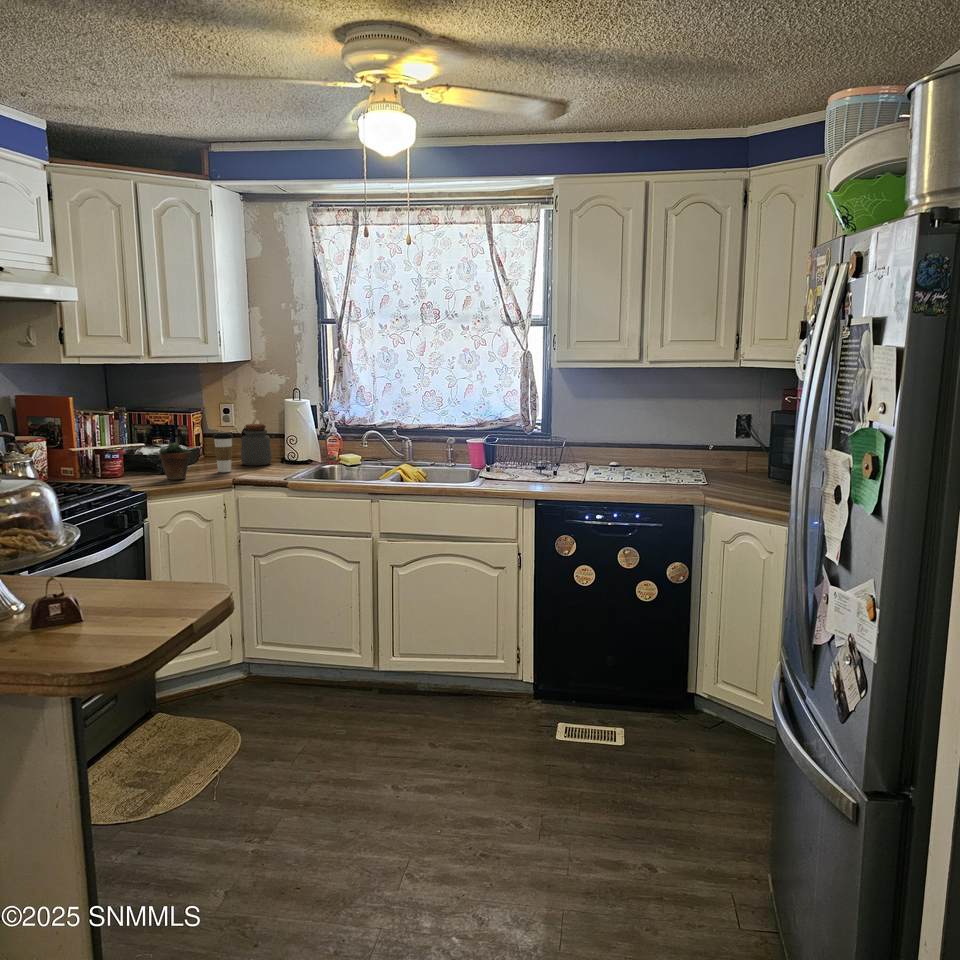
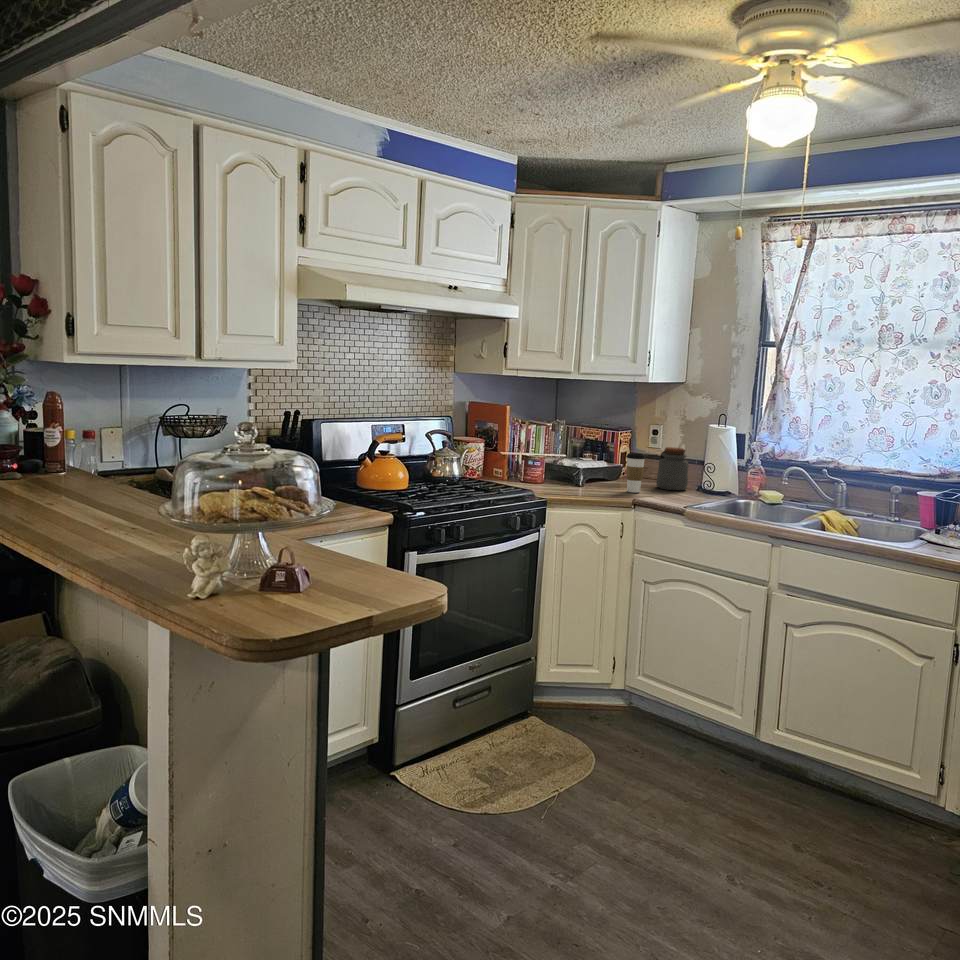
succulent plant: present [159,430,191,480] -> none [569,444,600,493]

